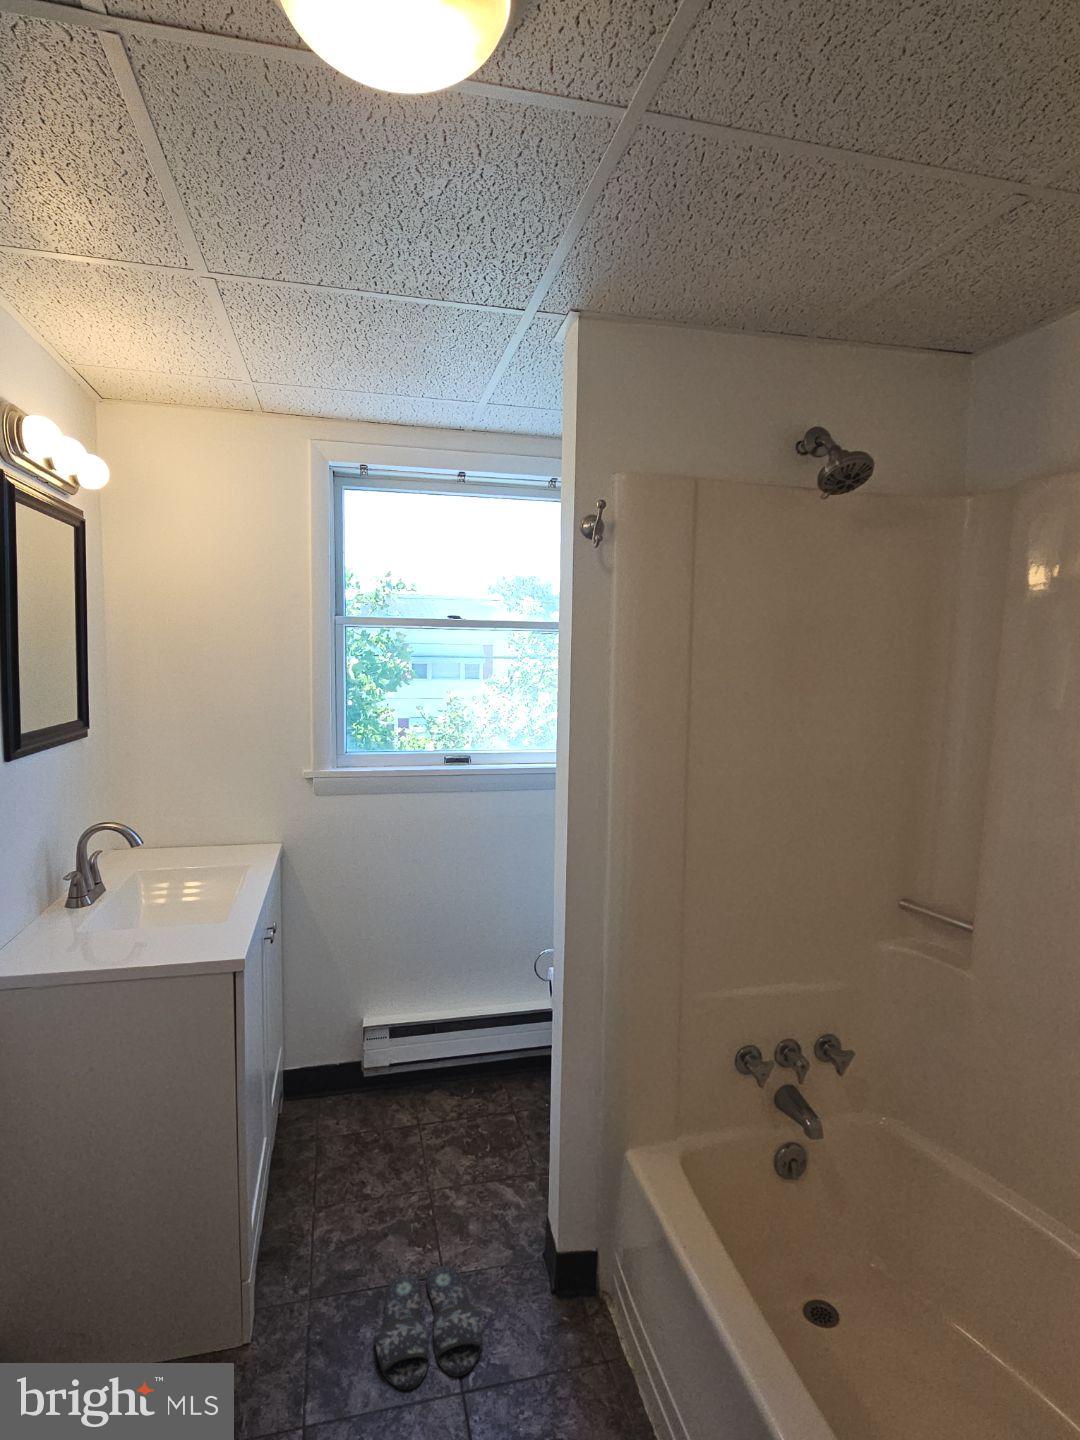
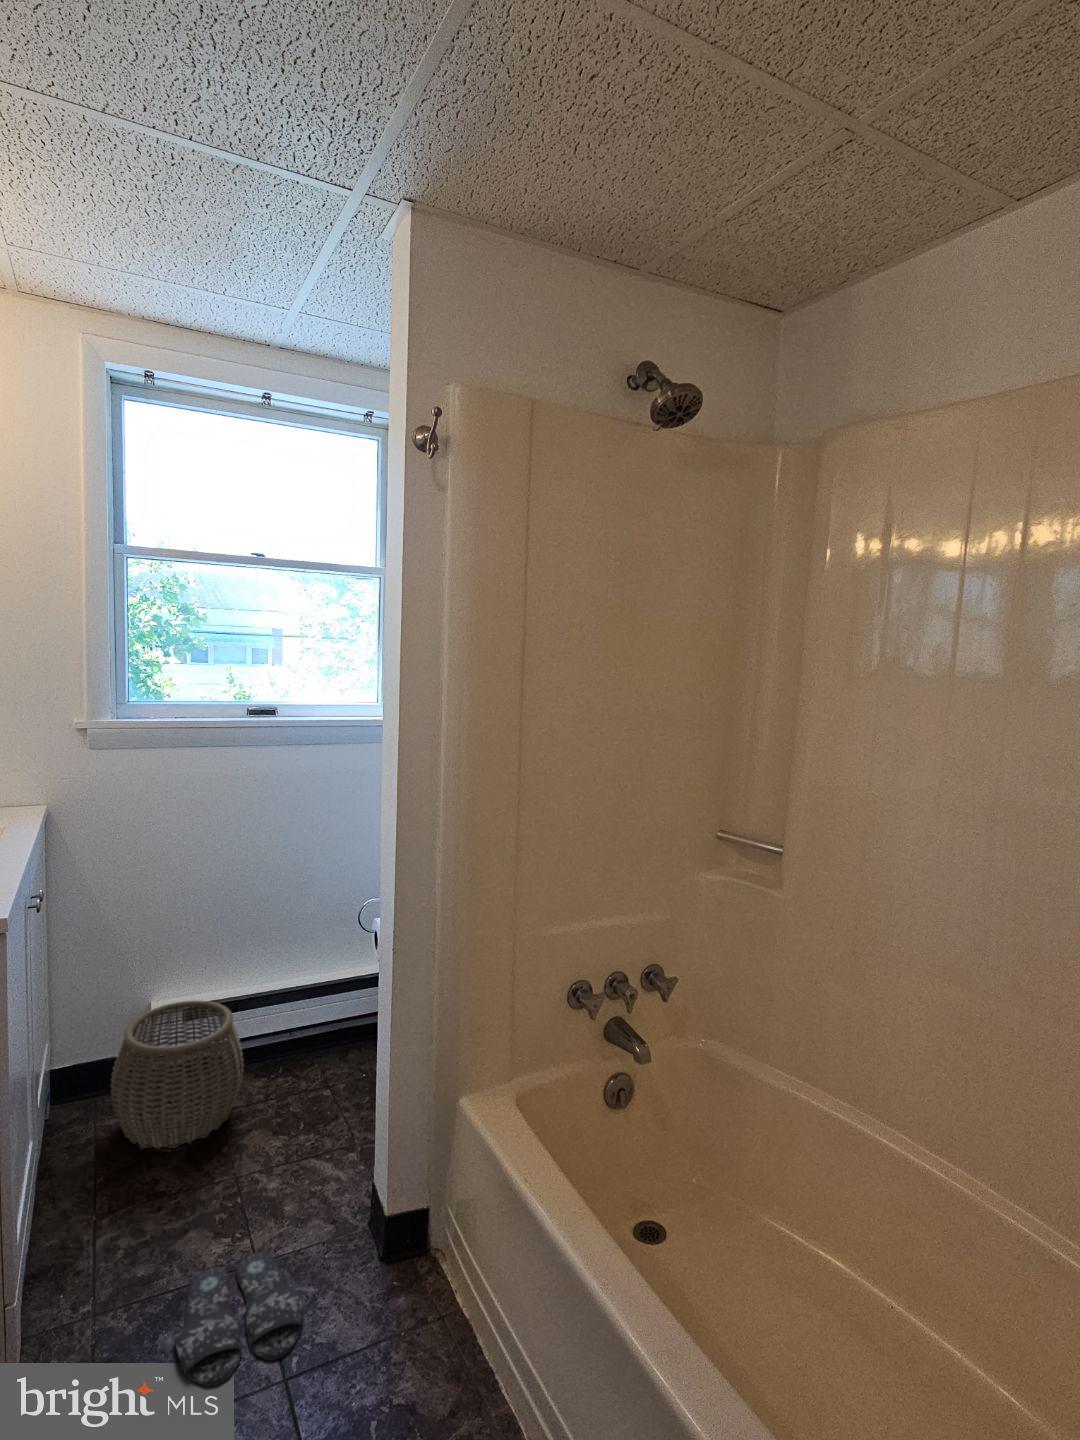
woven basket: none [329,1018,436,1151] -> present [111,1001,244,1150]

